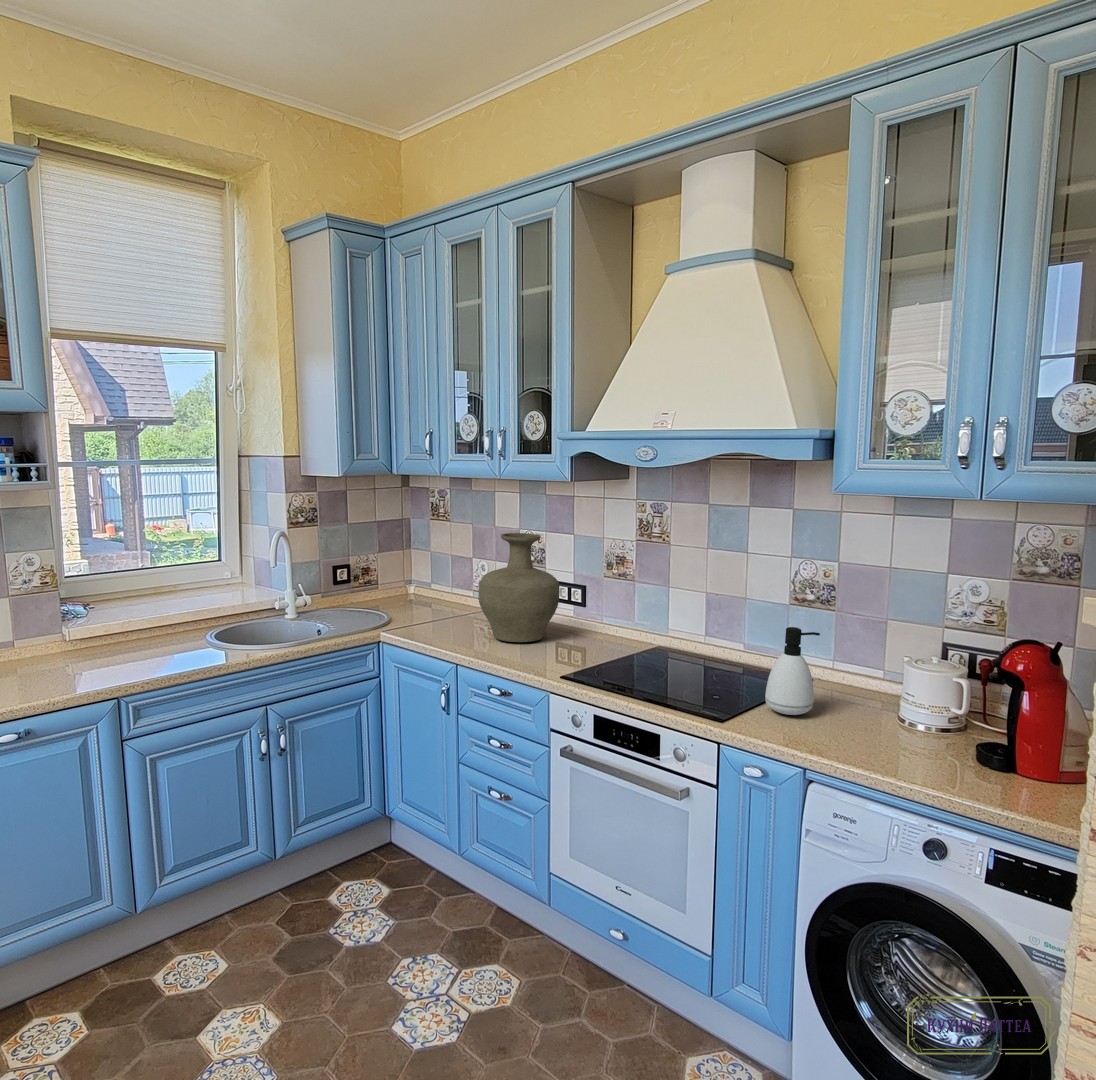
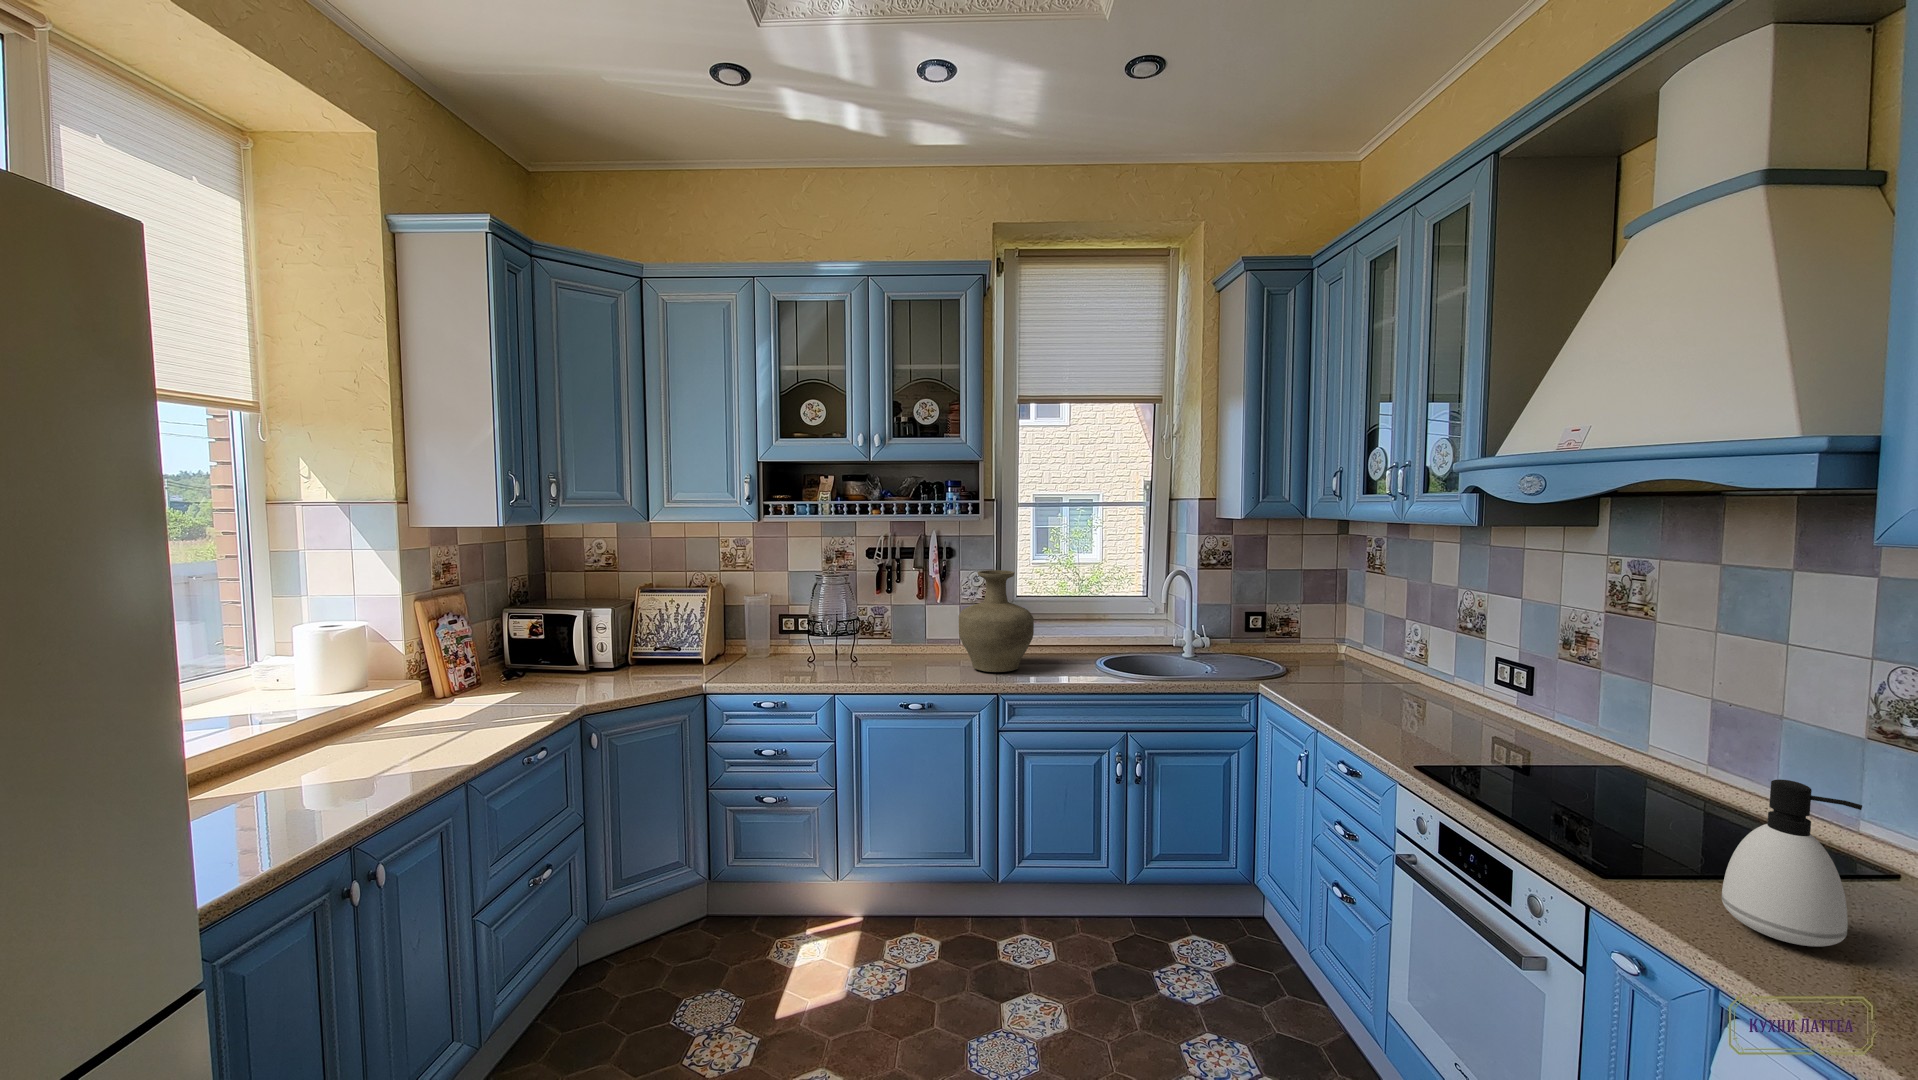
vase: present [479,533,560,642] -> present [959,570,1034,672]

